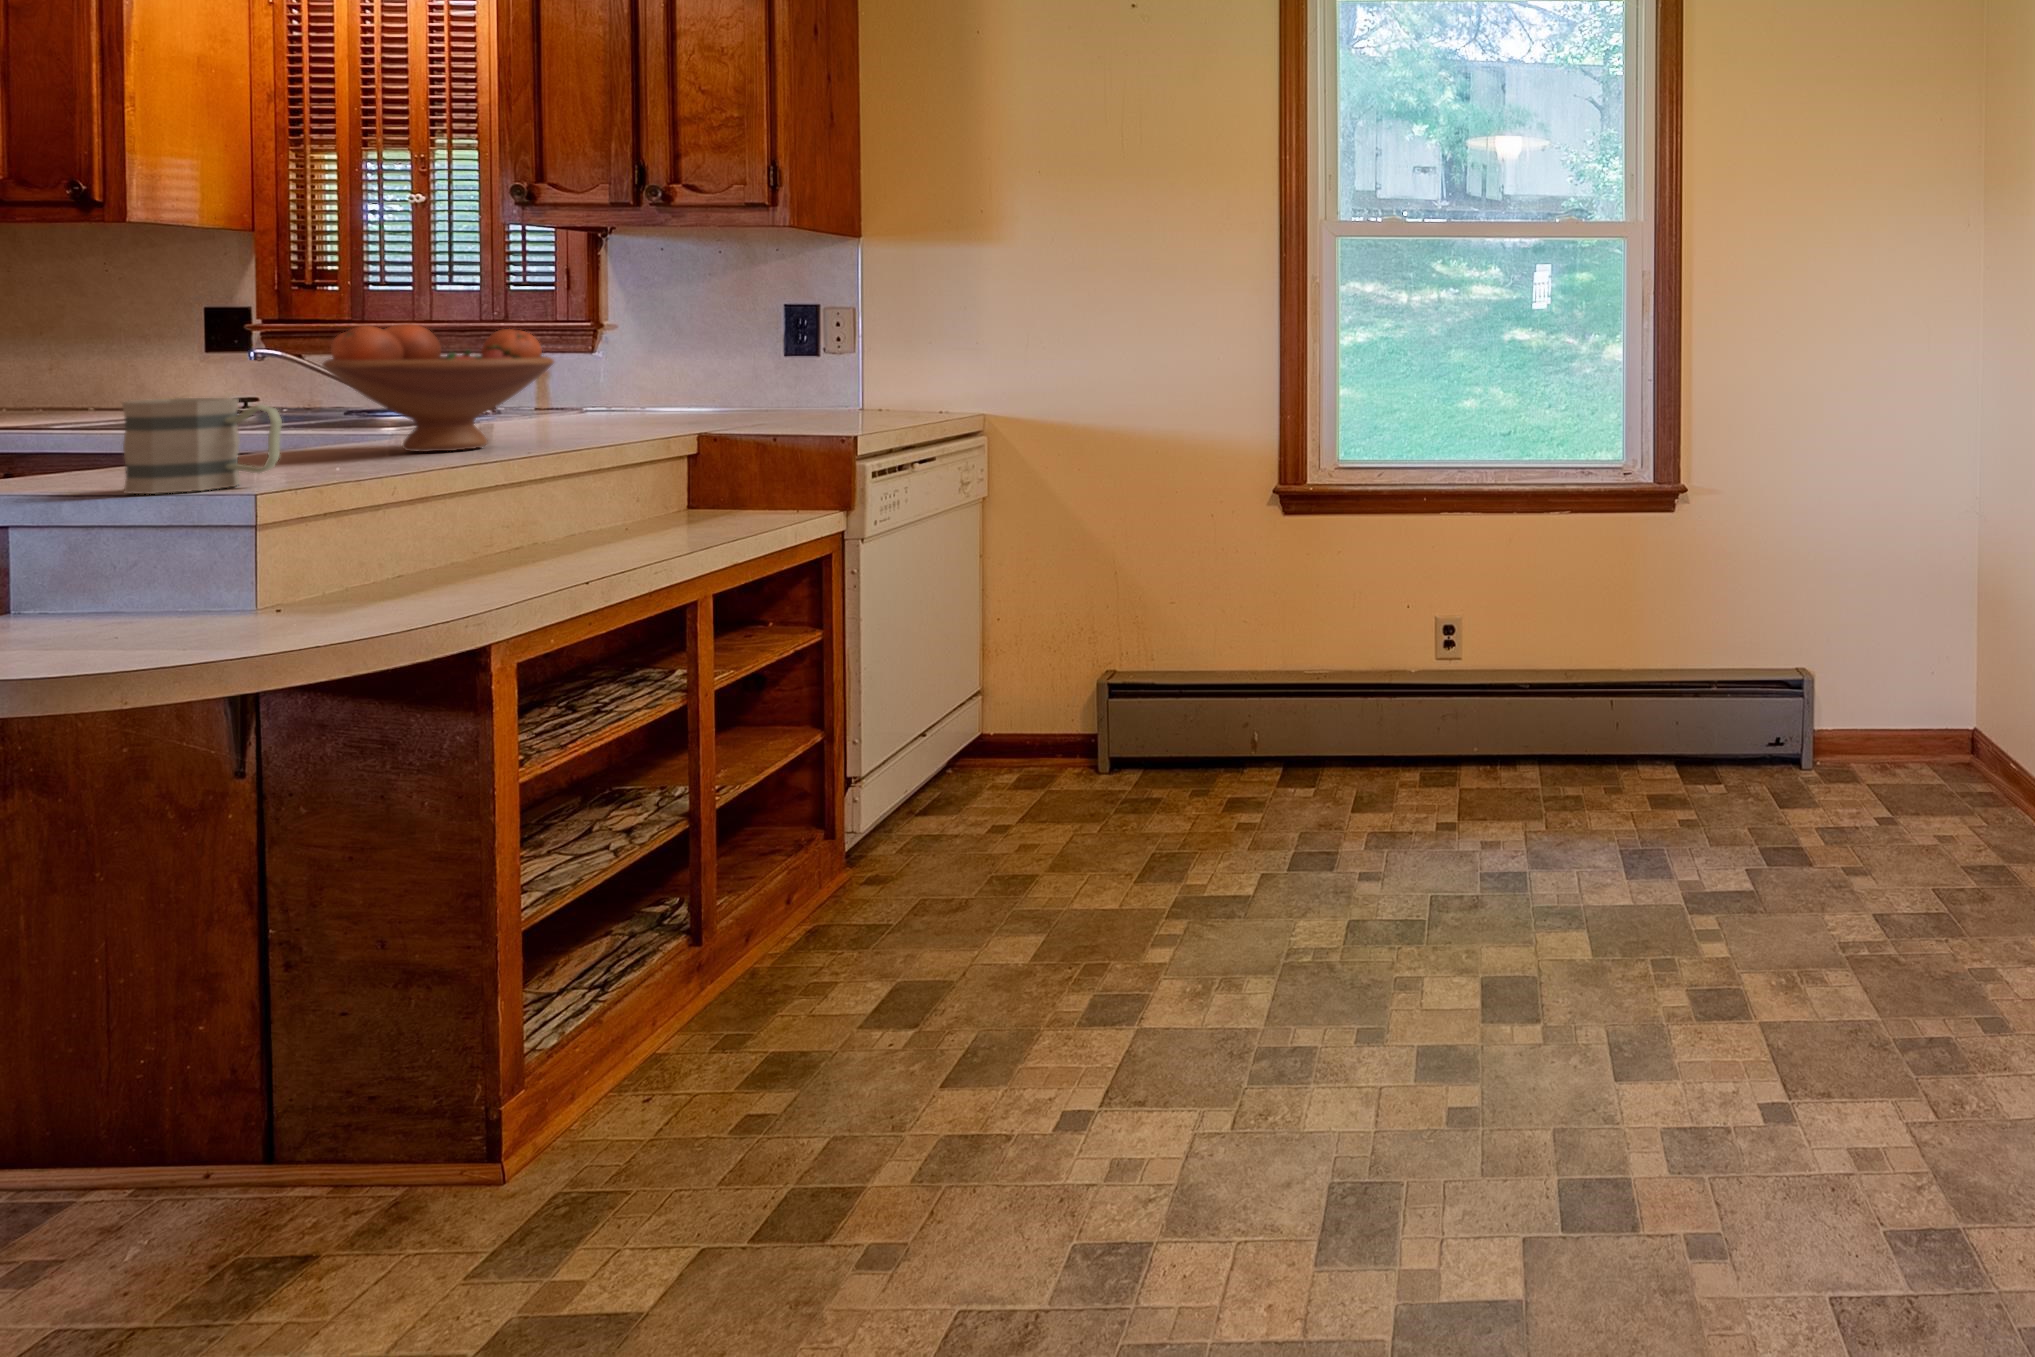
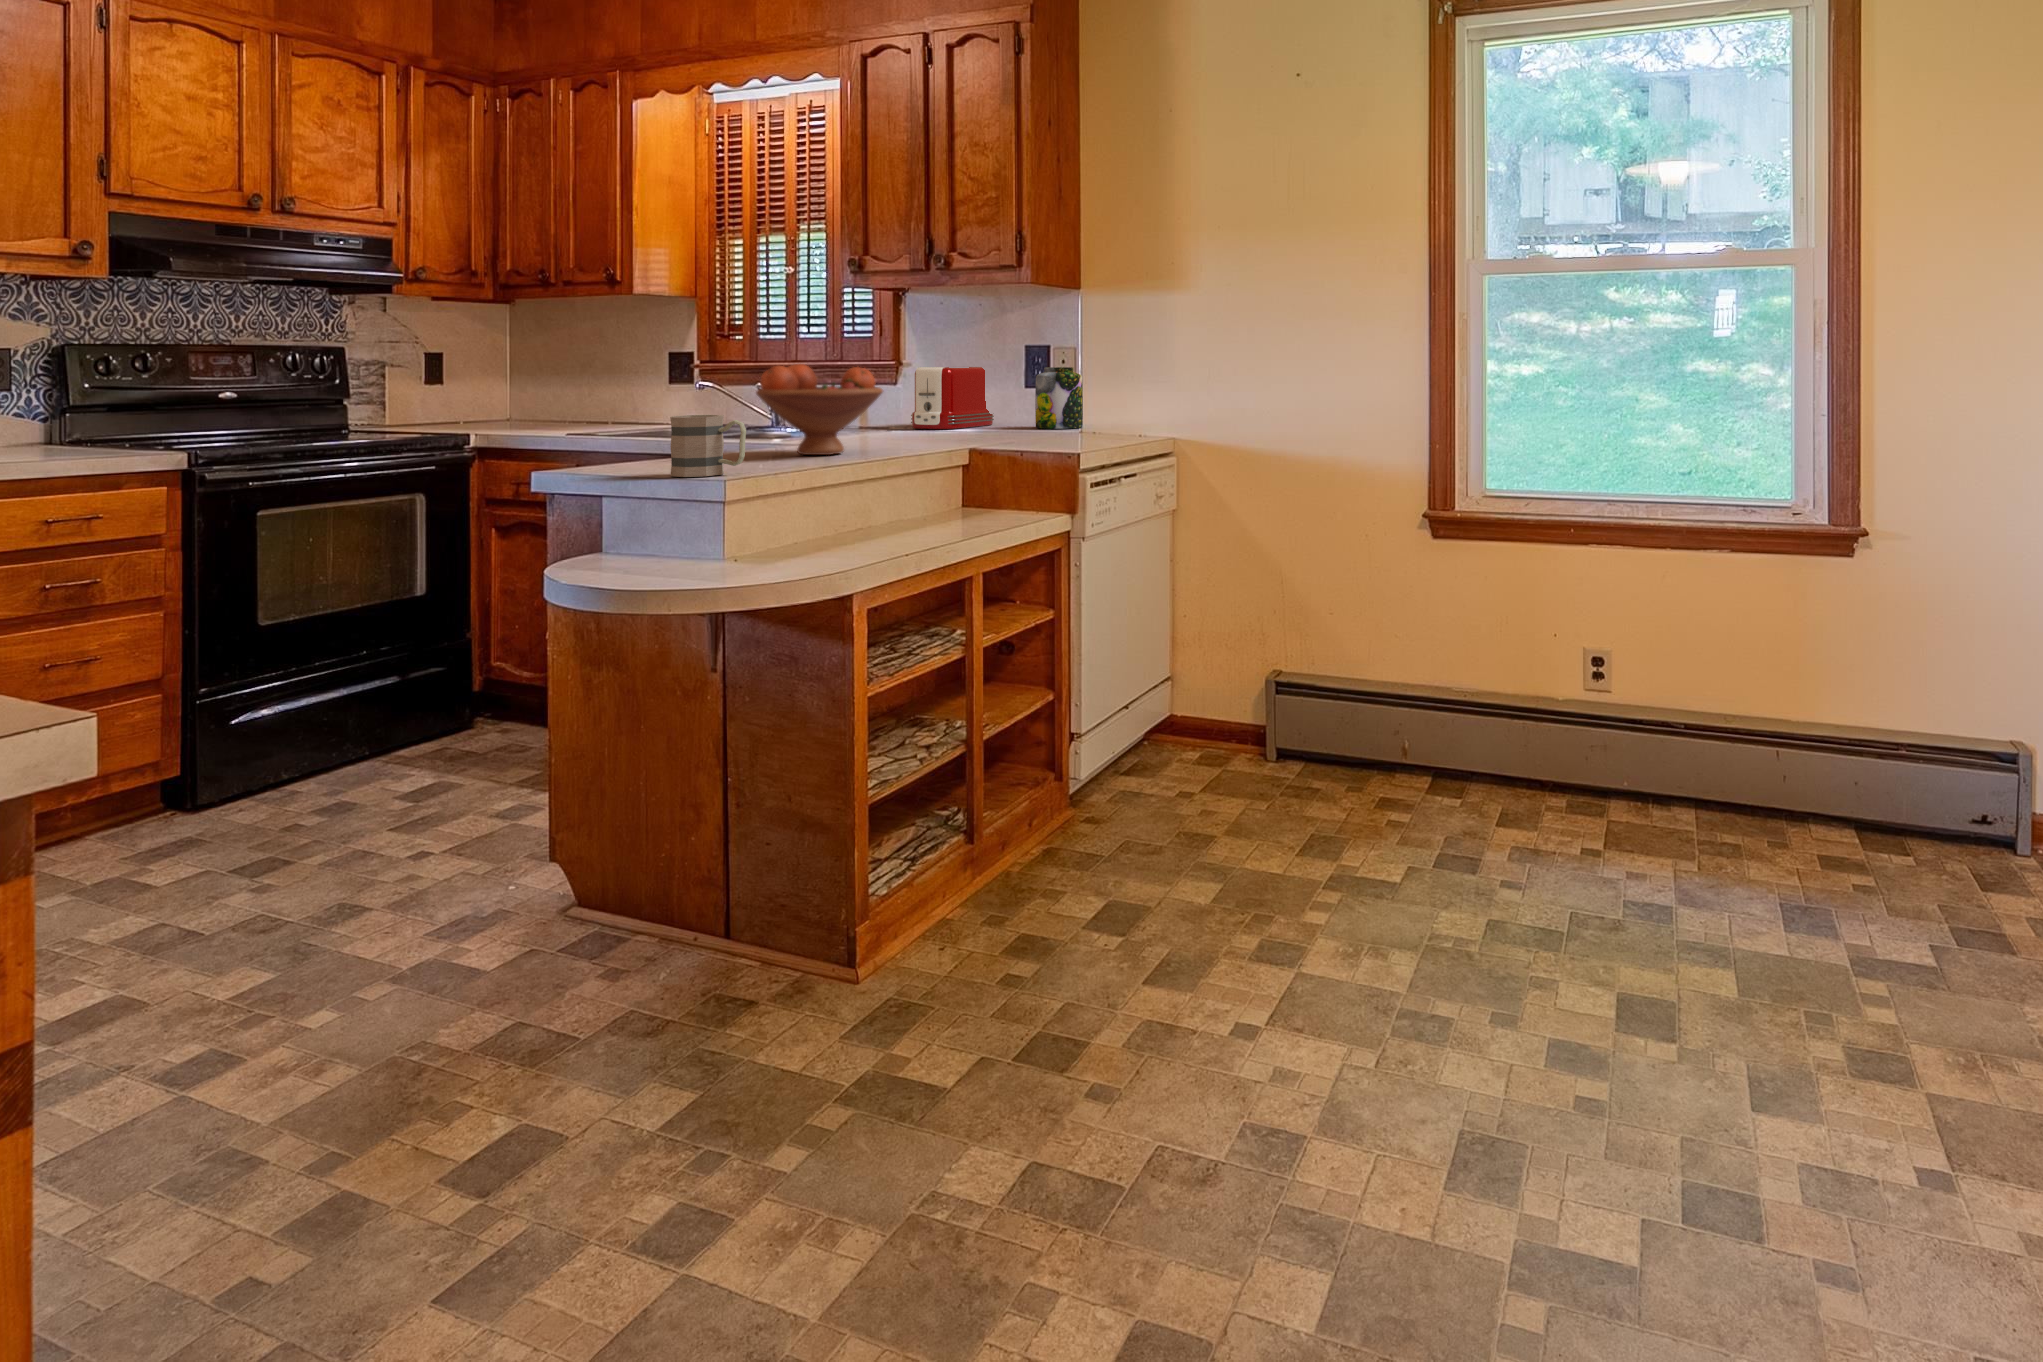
toaster: none [618,332,746,411] -> present [911,367,994,429]
jar: none [804,333,870,407] -> present [1035,367,1083,429]

